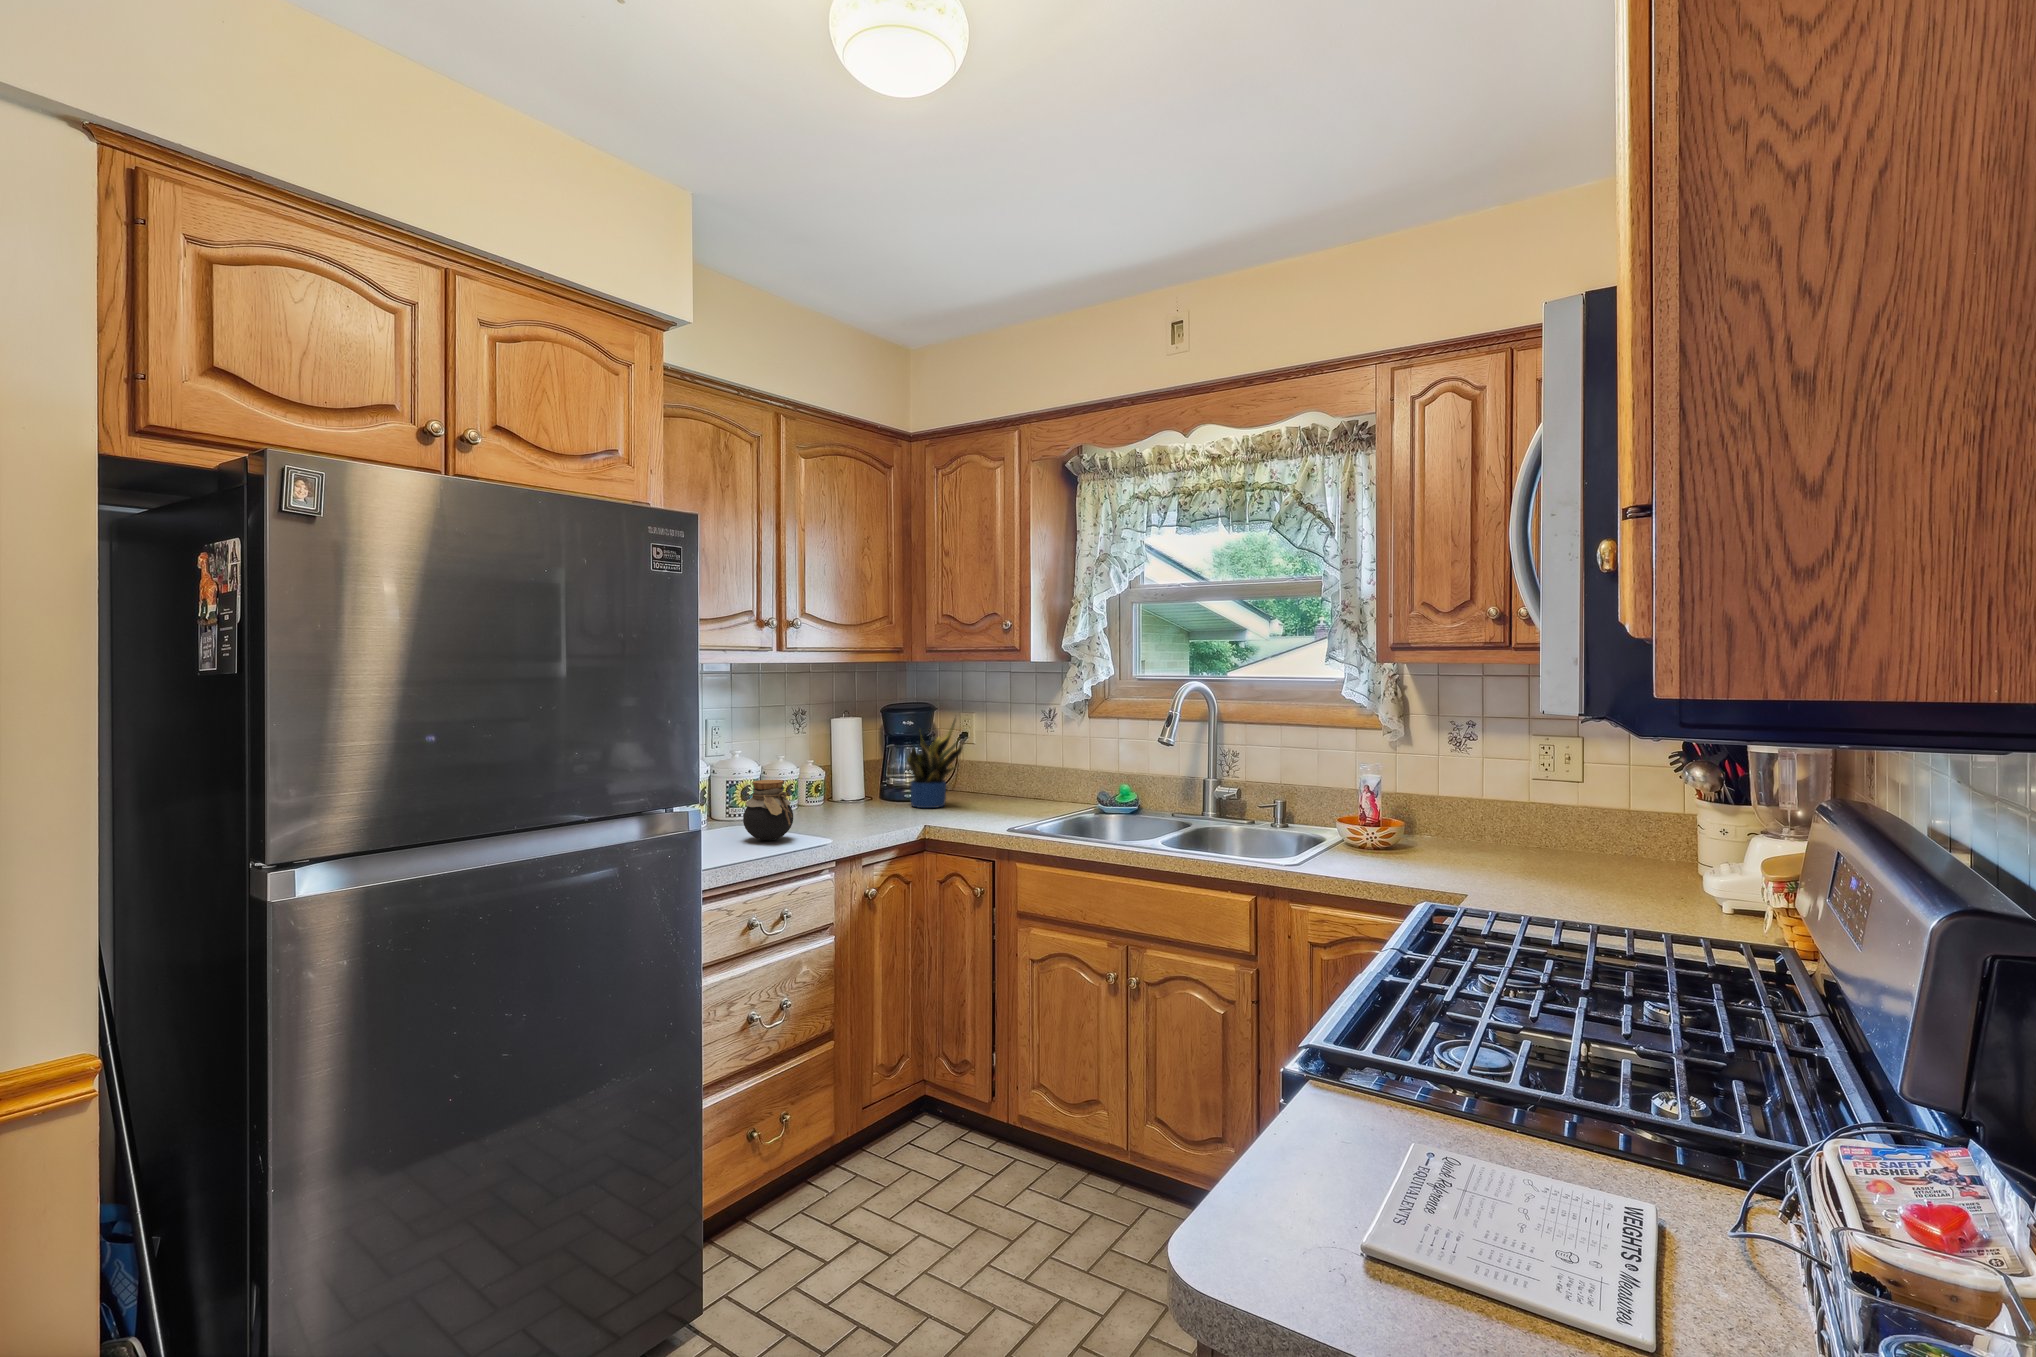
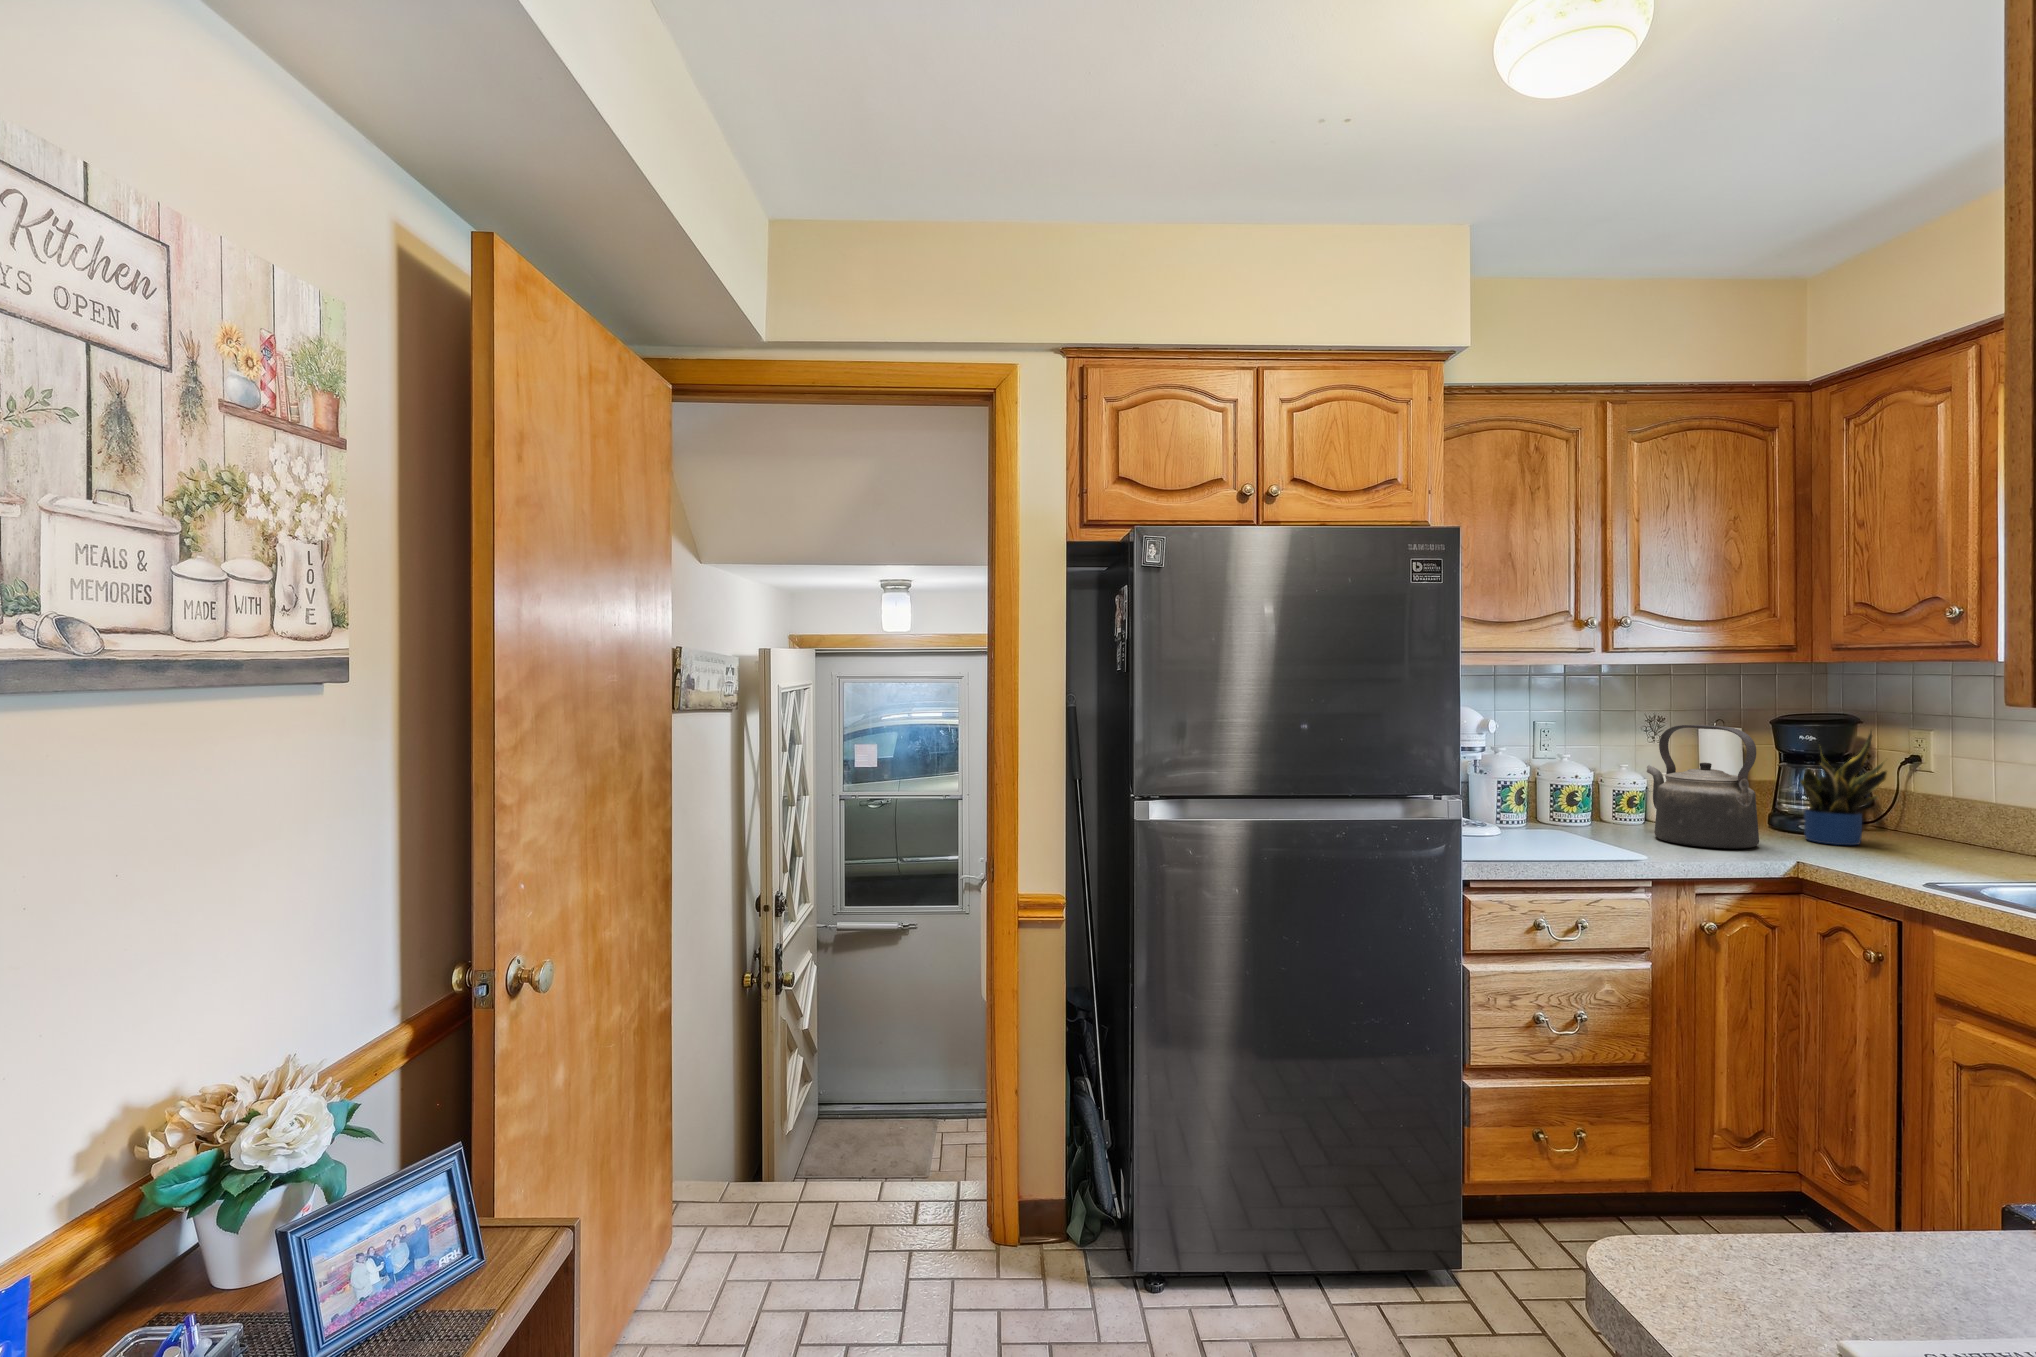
kettle: none [805,716,892,824] -> present [1647,725,1759,849]
jar: present [743,780,793,840] -> none [1549,786,1608,848]

